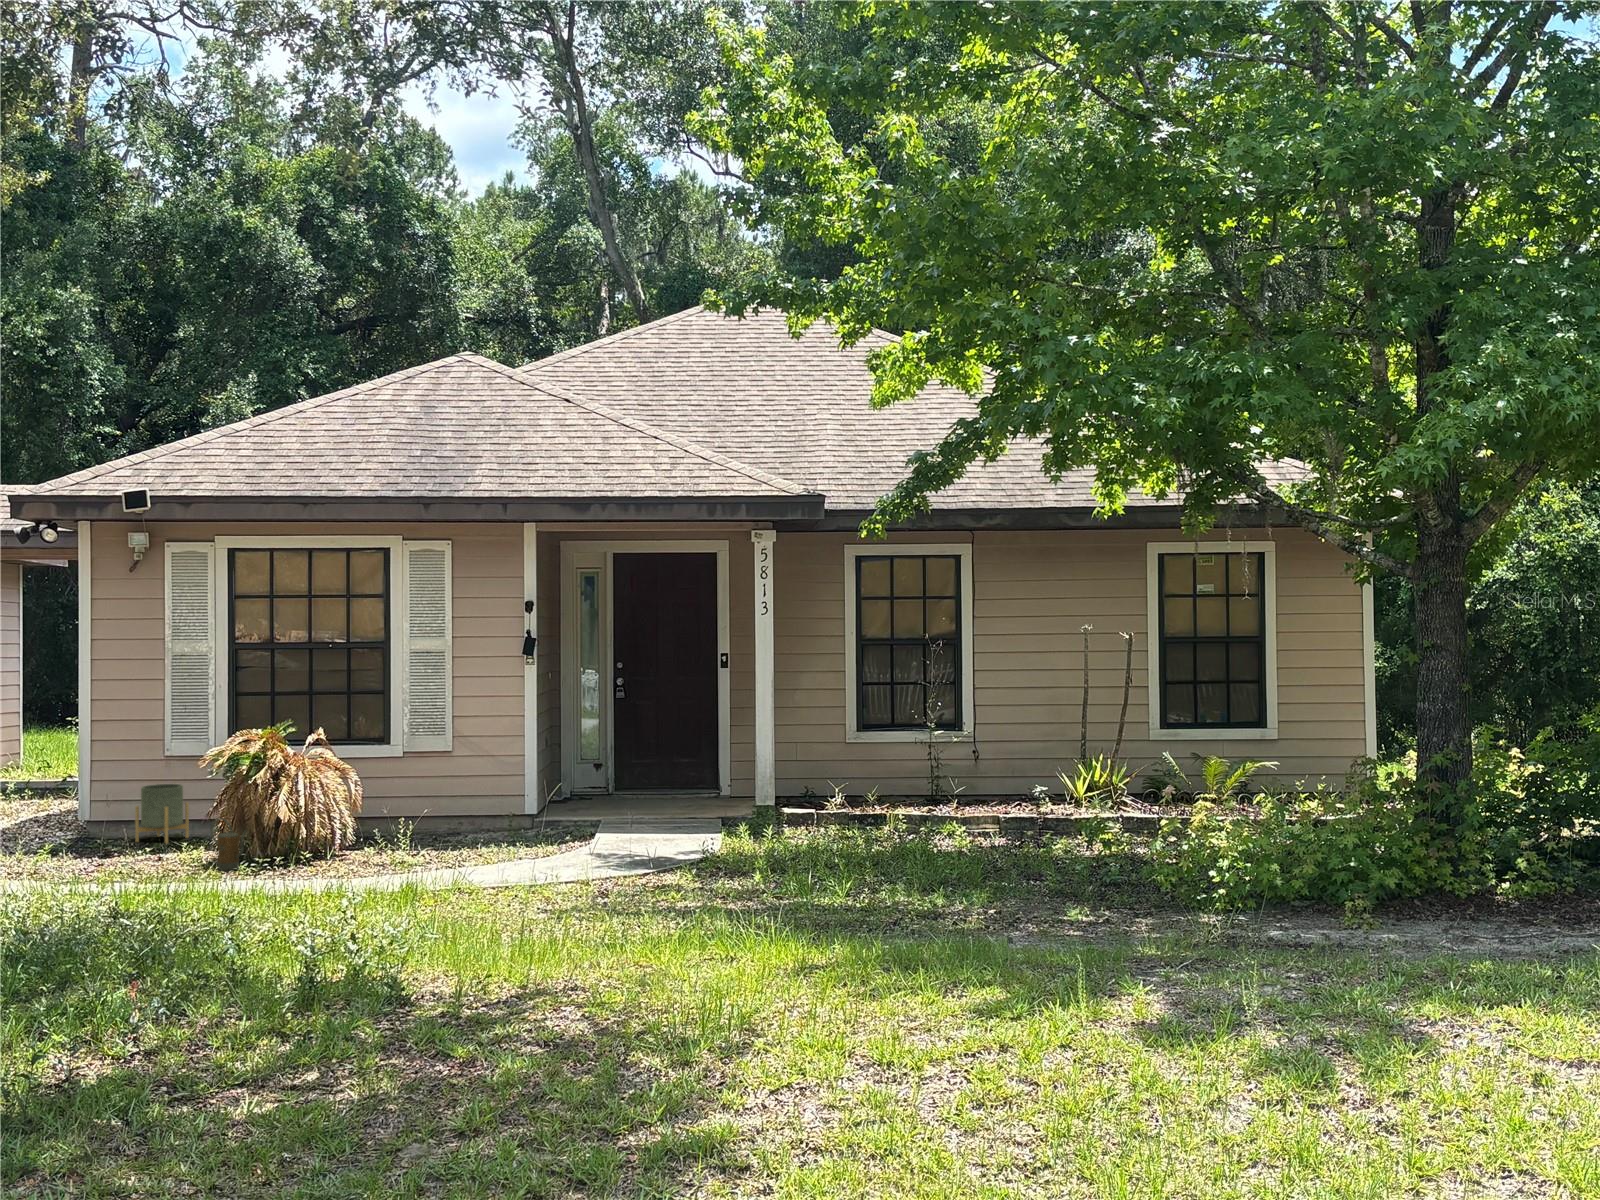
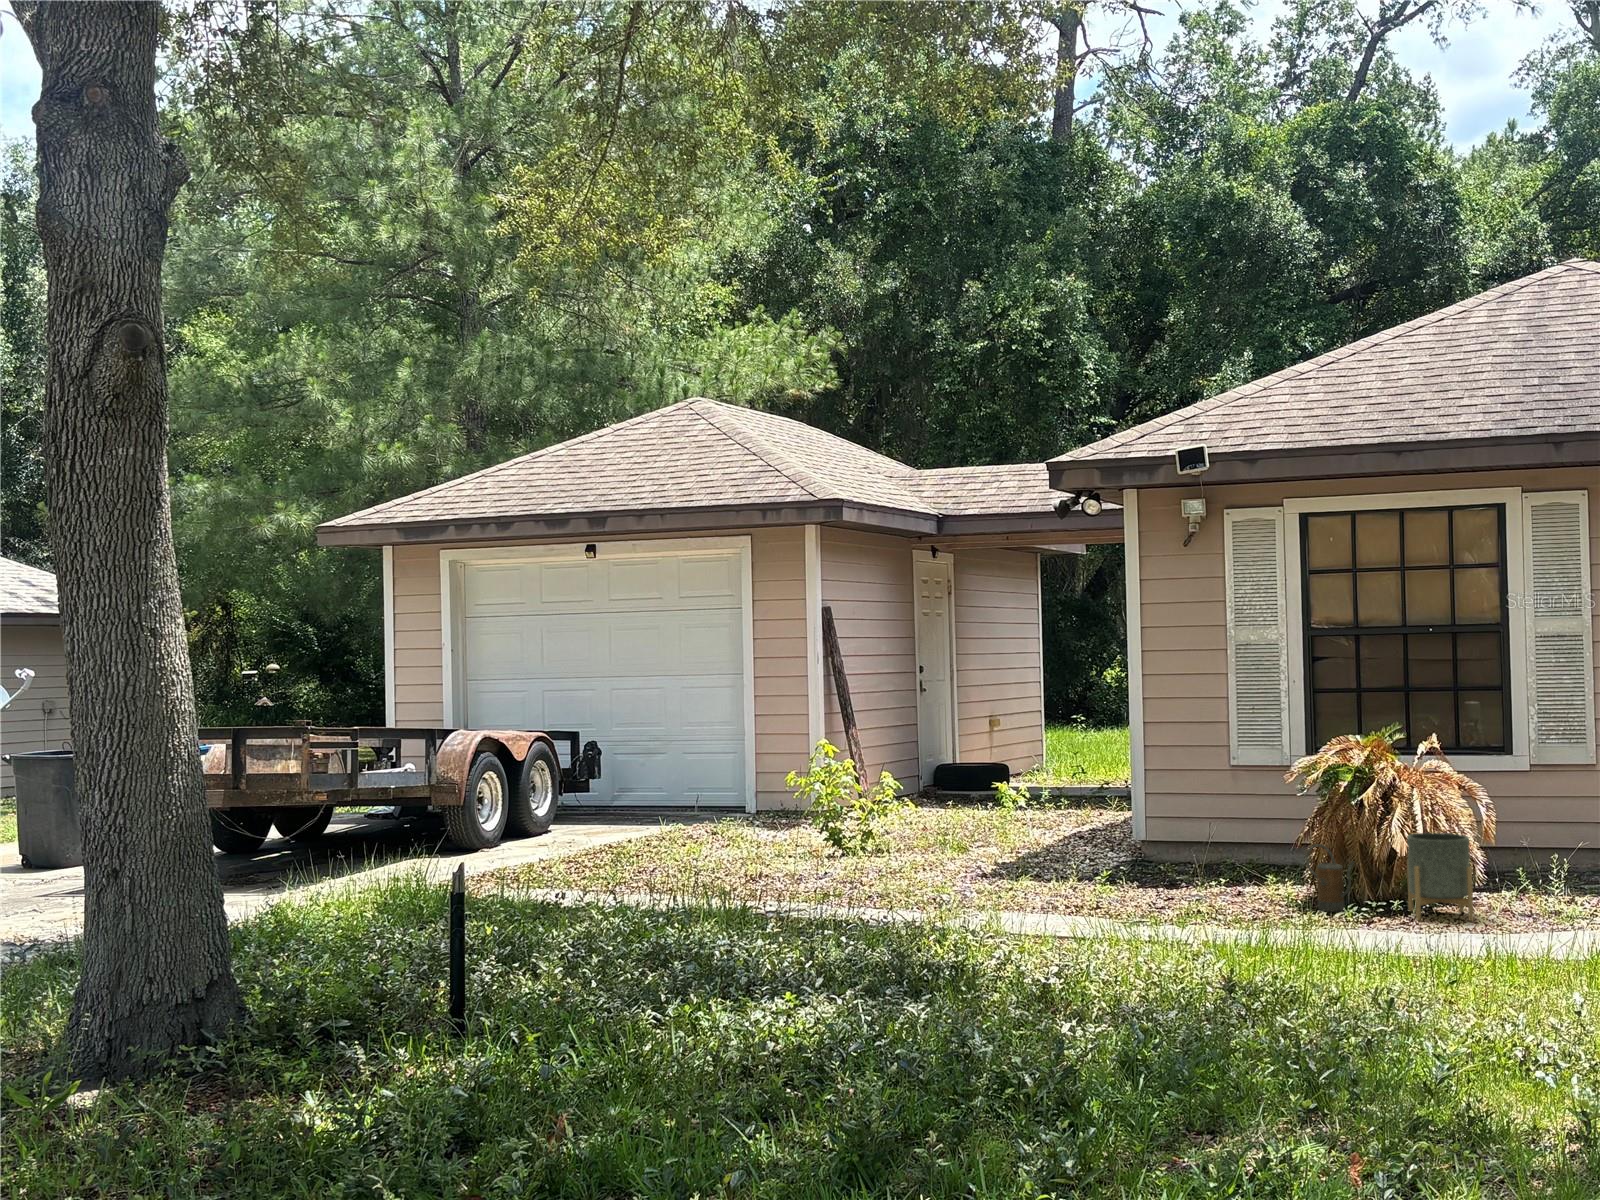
planter: present [135,784,189,843] -> present [1407,833,1474,921]

